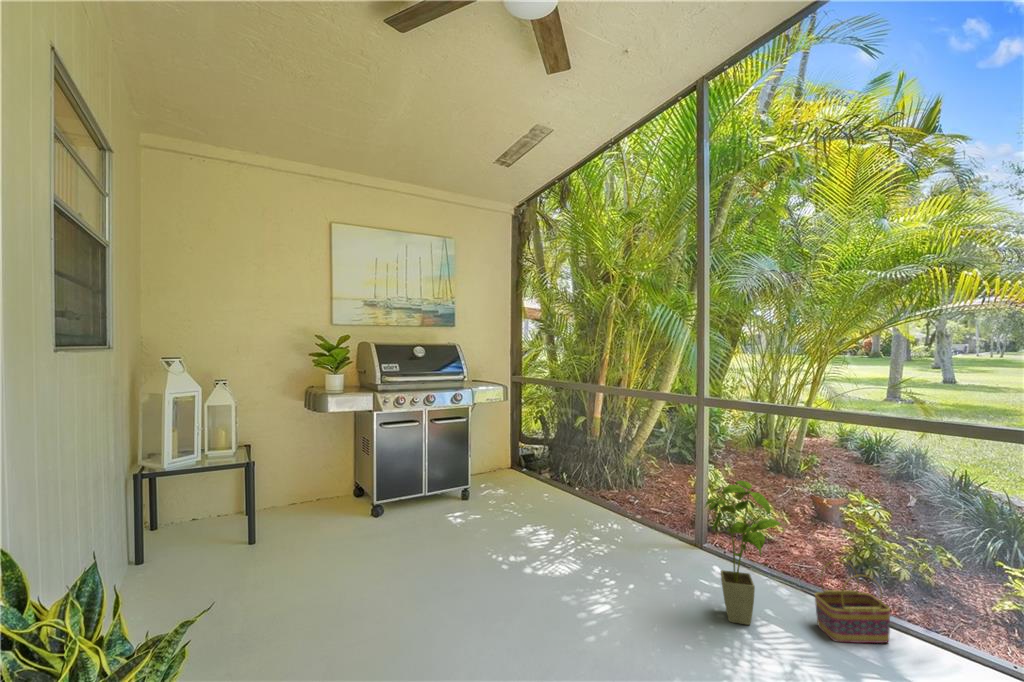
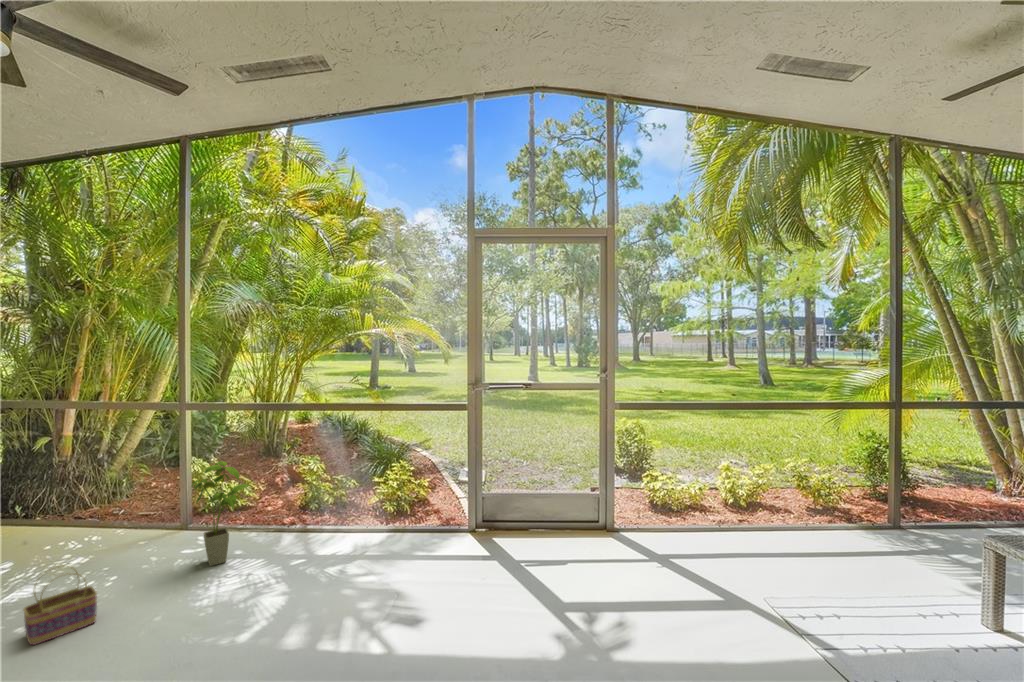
basket: present [815,561,890,643] -> present [23,572,97,645]

